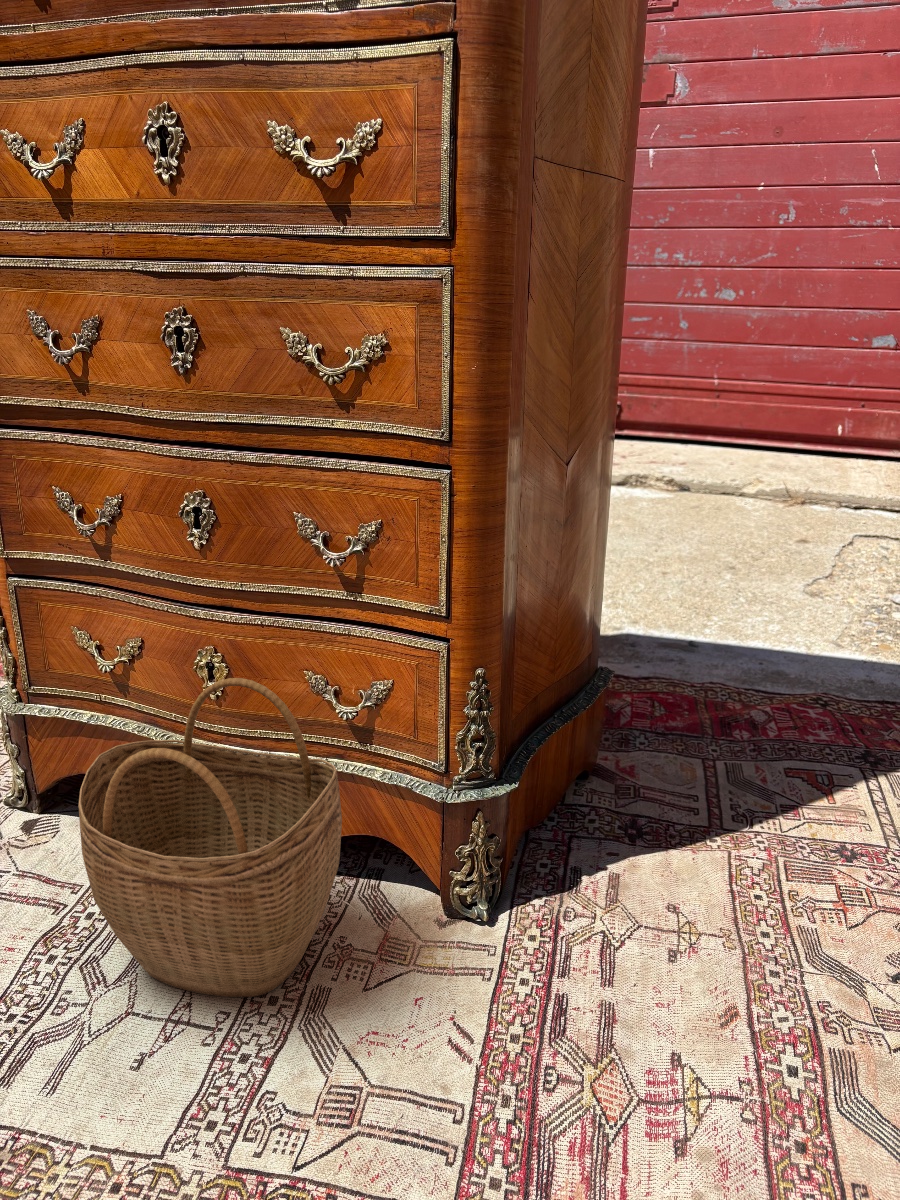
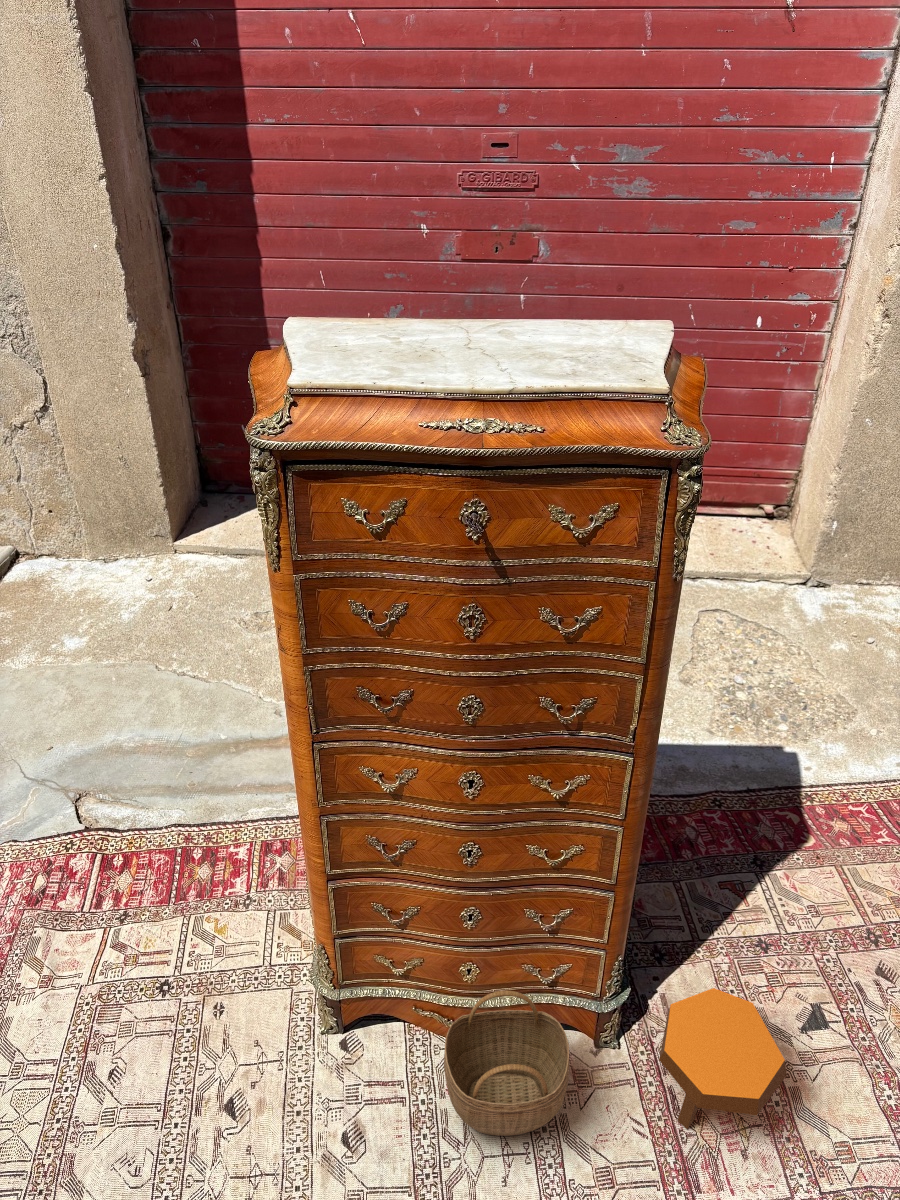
footstool: none [529,813,810,1073] -> present [659,988,787,1129]

